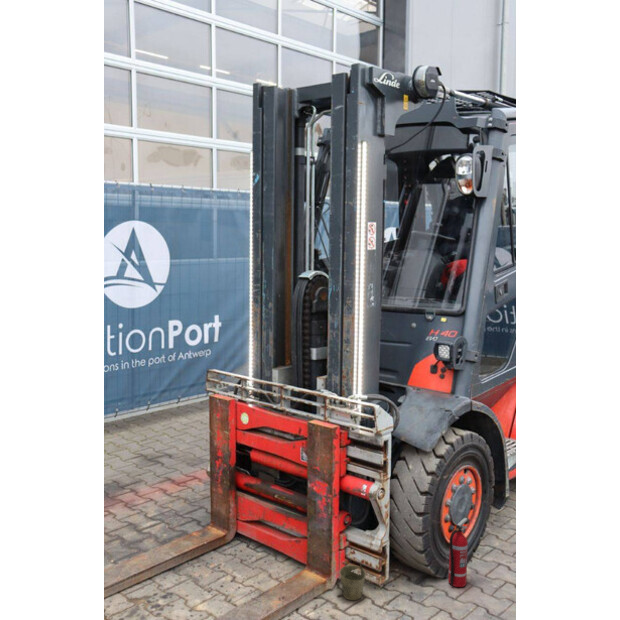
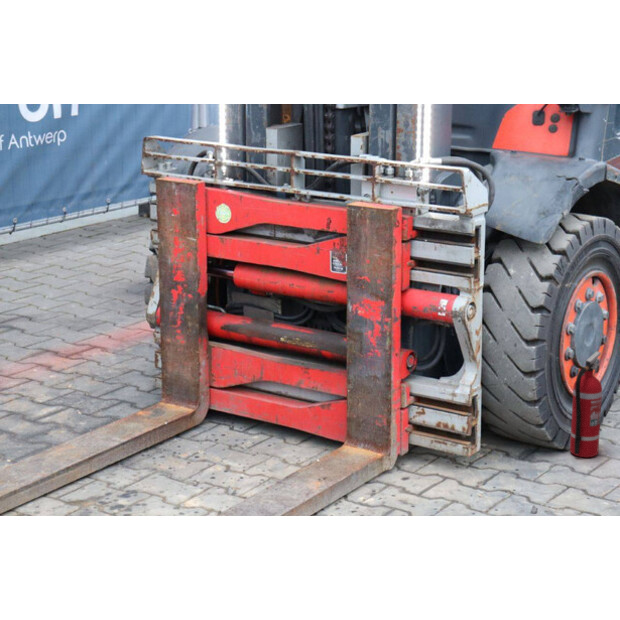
bucket: present [339,565,366,600] -> none [404,416,448,482]

